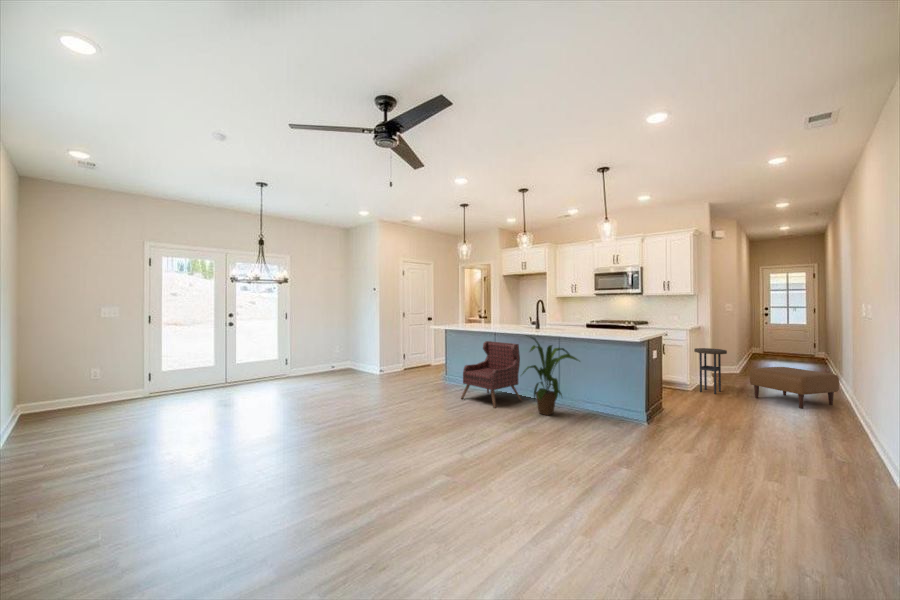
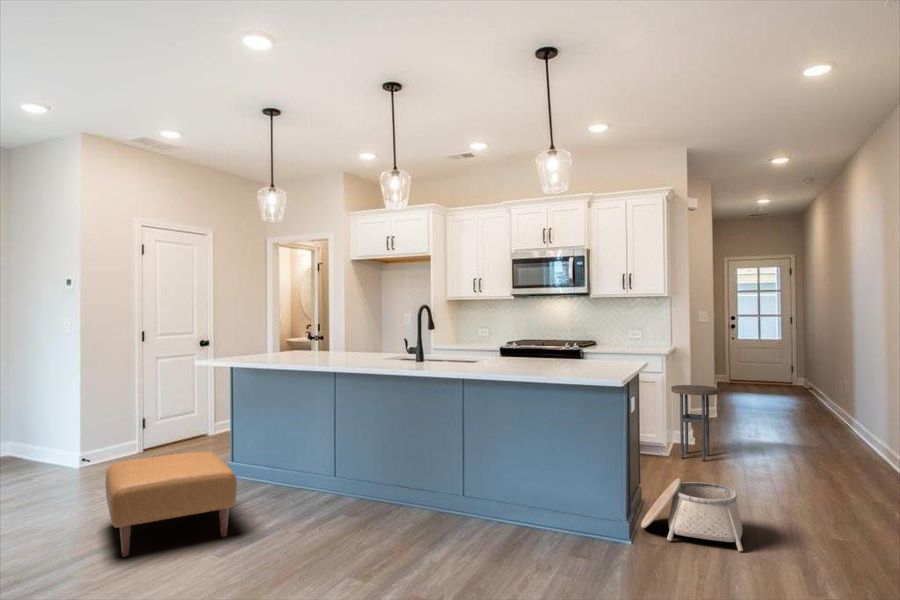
house plant: present [523,335,580,415] -> none [388,378,510,541]
armchair: present [461,341,521,408] -> none [262,388,390,532]
ottoman: present [749,367,839,408] -> present [106,452,237,557]
basket: none [657,395,720,434] -> present [641,478,743,551]

